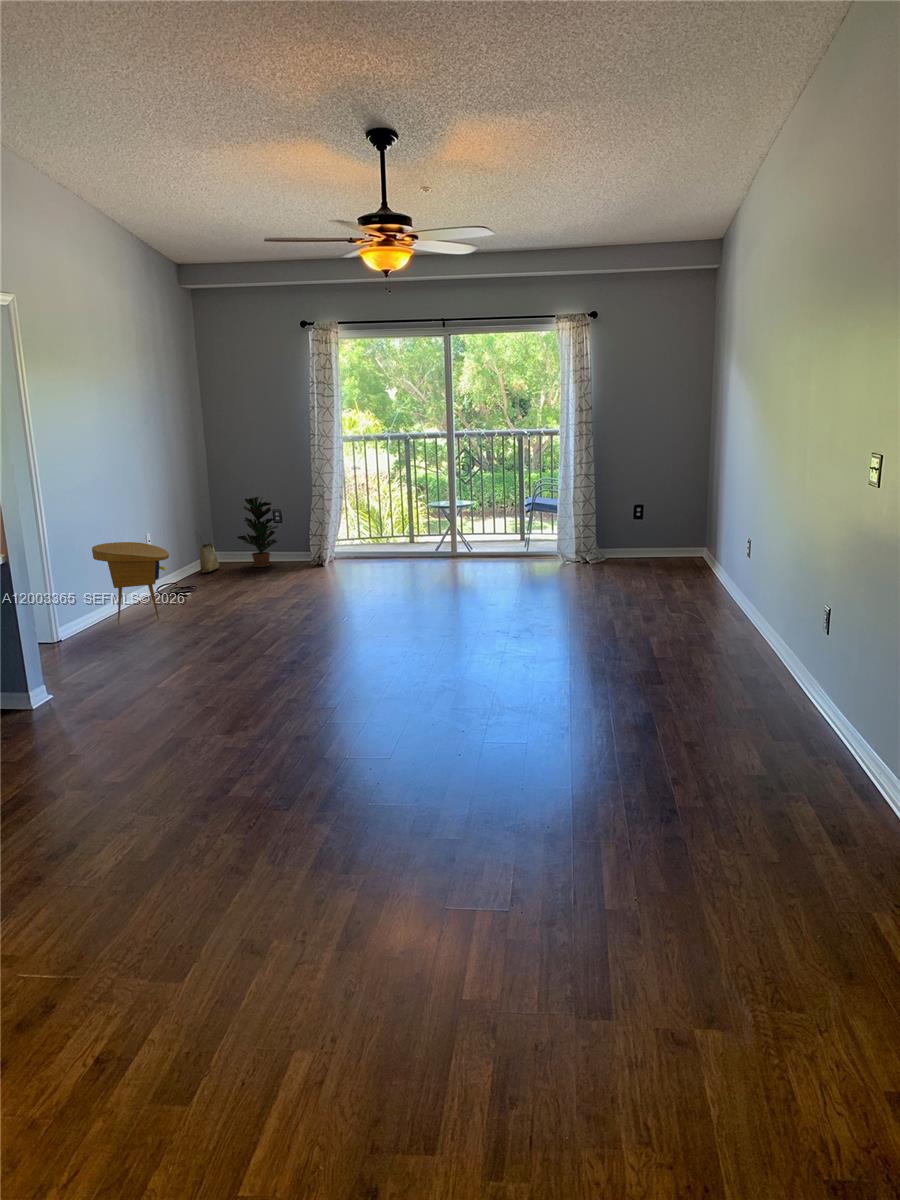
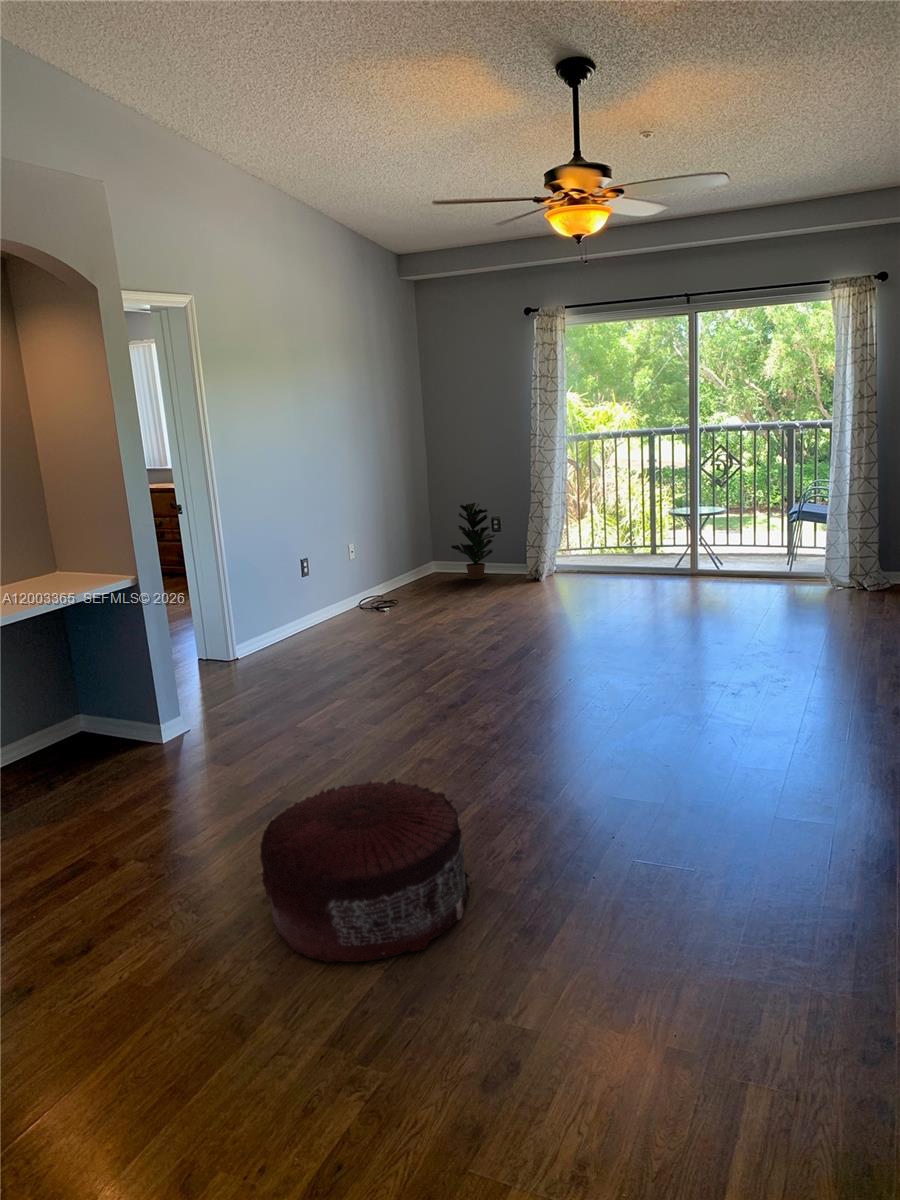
woven basket: present [196,532,219,573] -> none [408,539,433,584]
side table: present [92,542,169,625] -> none [283,555,356,641]
pouf: none [231,714,423,879] -> present [260,779,470,962]

